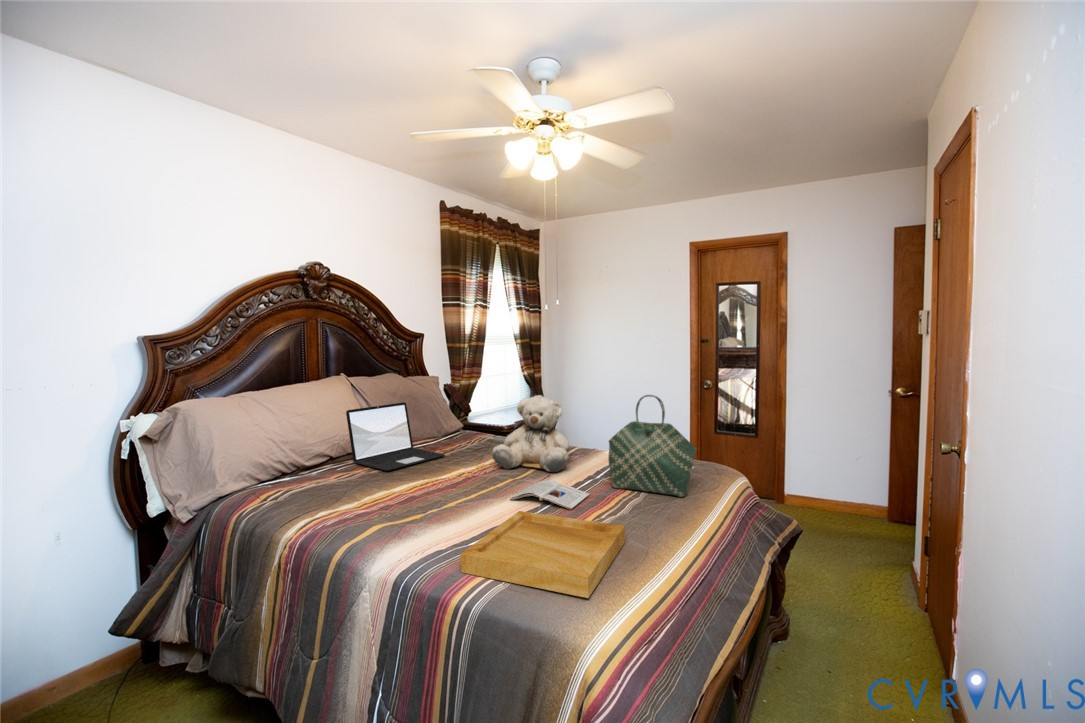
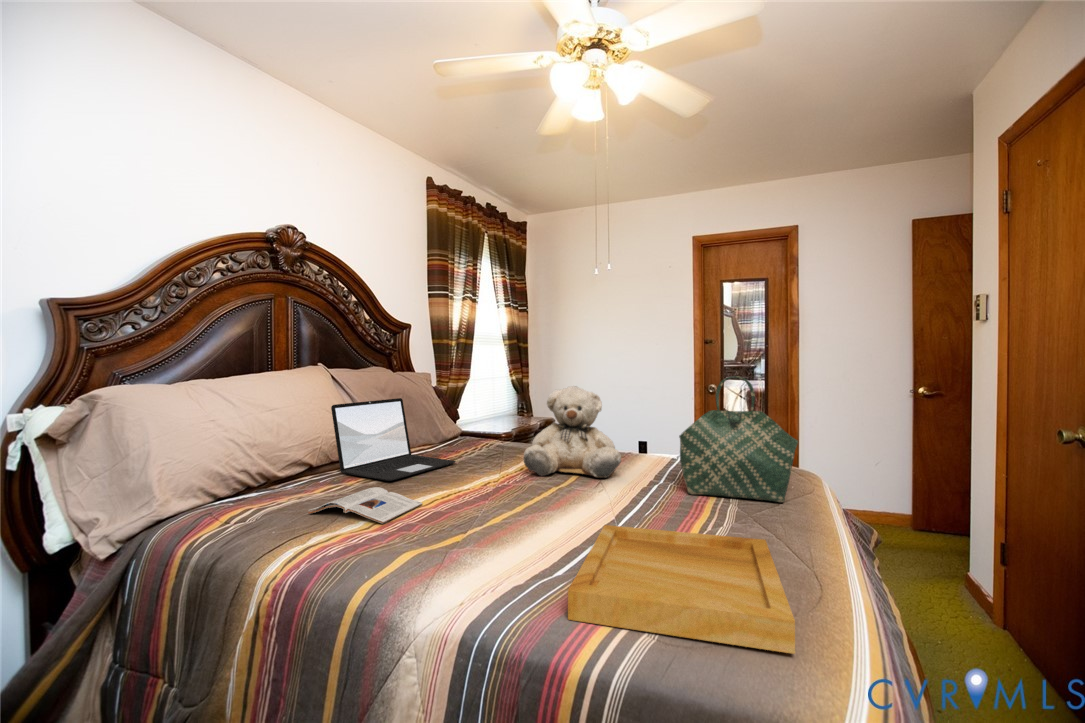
magazine: present [510,480,590,509] -> present [308,487,422,524]

